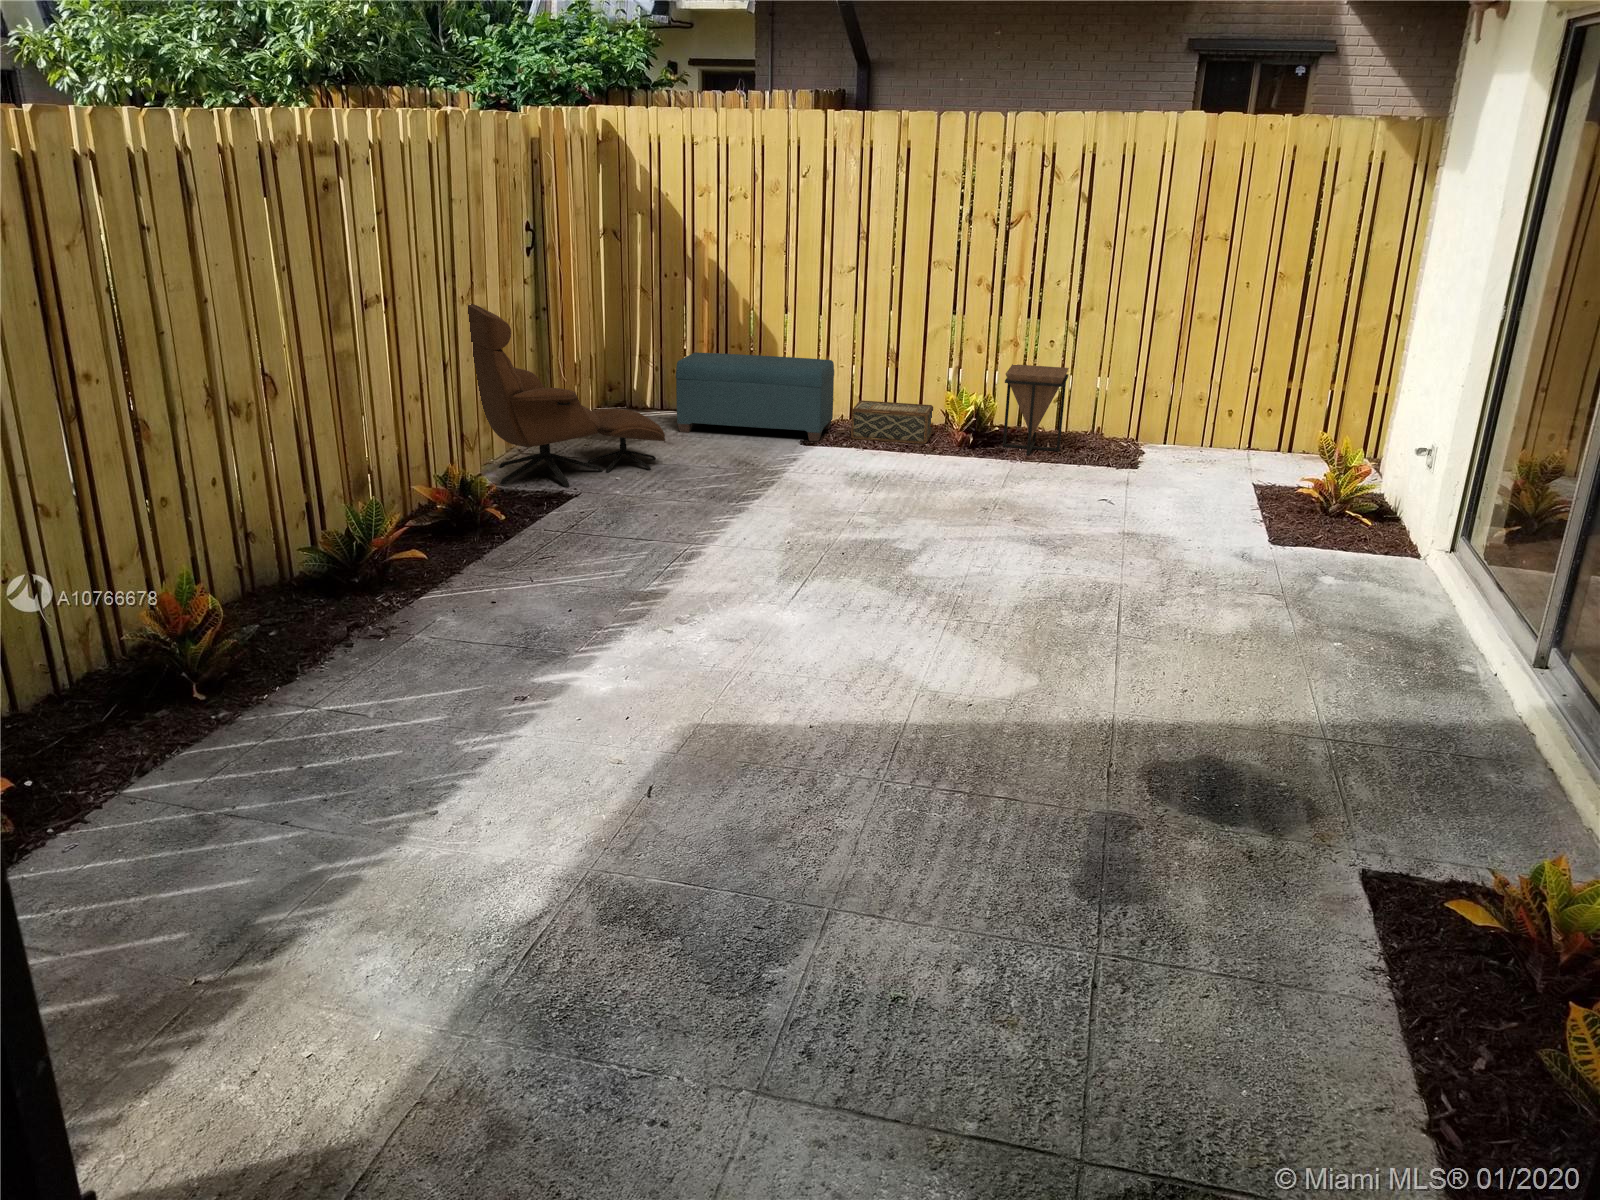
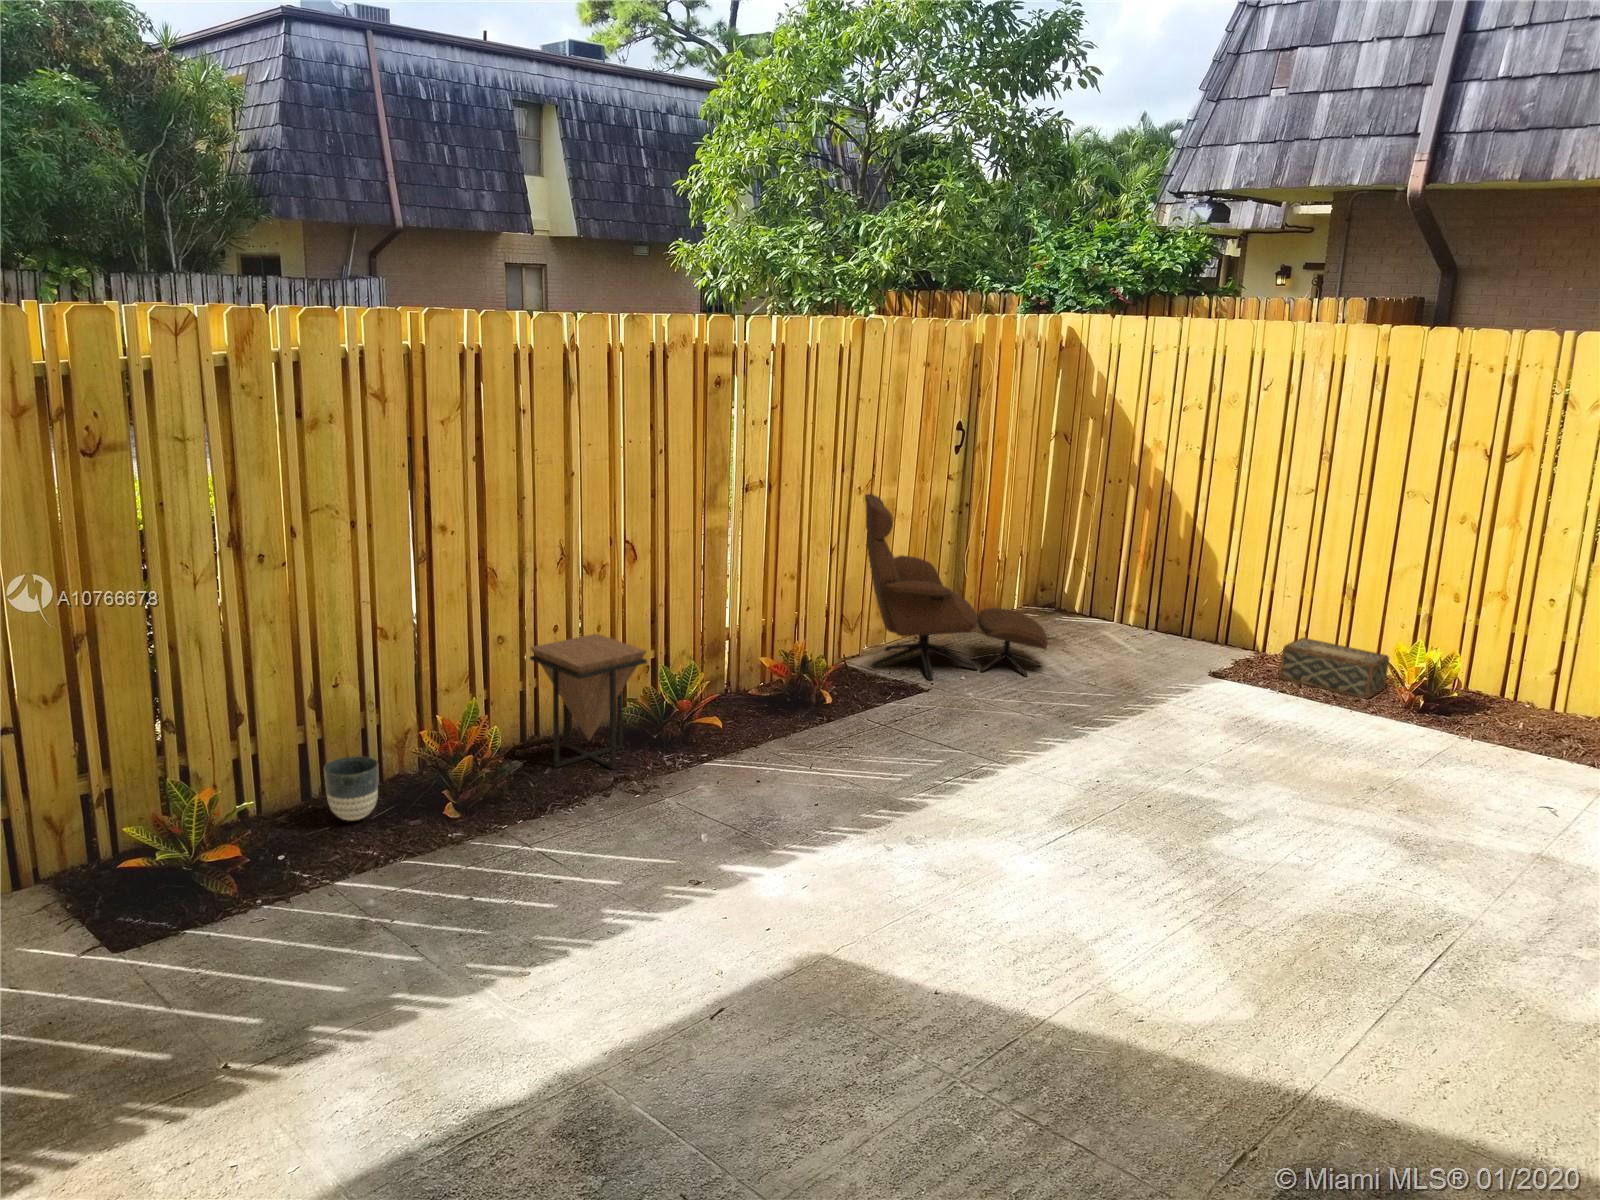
bench: present [676,352,834,441] -> none [1090,562,1276,675]
side table: present [1003,364,1069,455] -> present [530,633,647,769]
planter: none [21,658,96,735] -> present [324,756,378,821]

